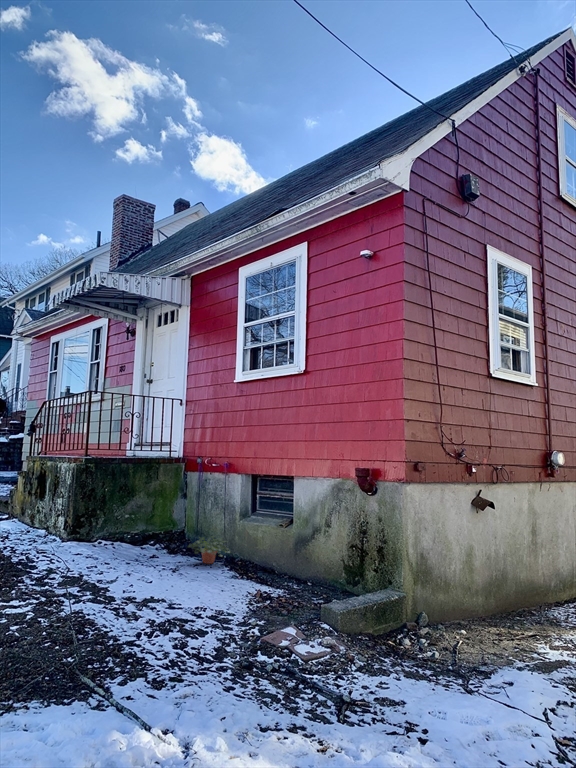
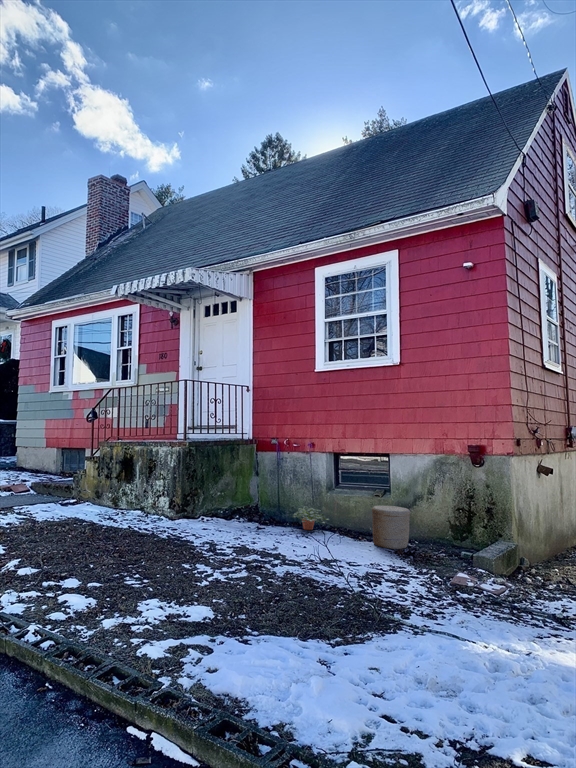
woven basket: none [254,538,300,593] -> present [372,506,410,549]

